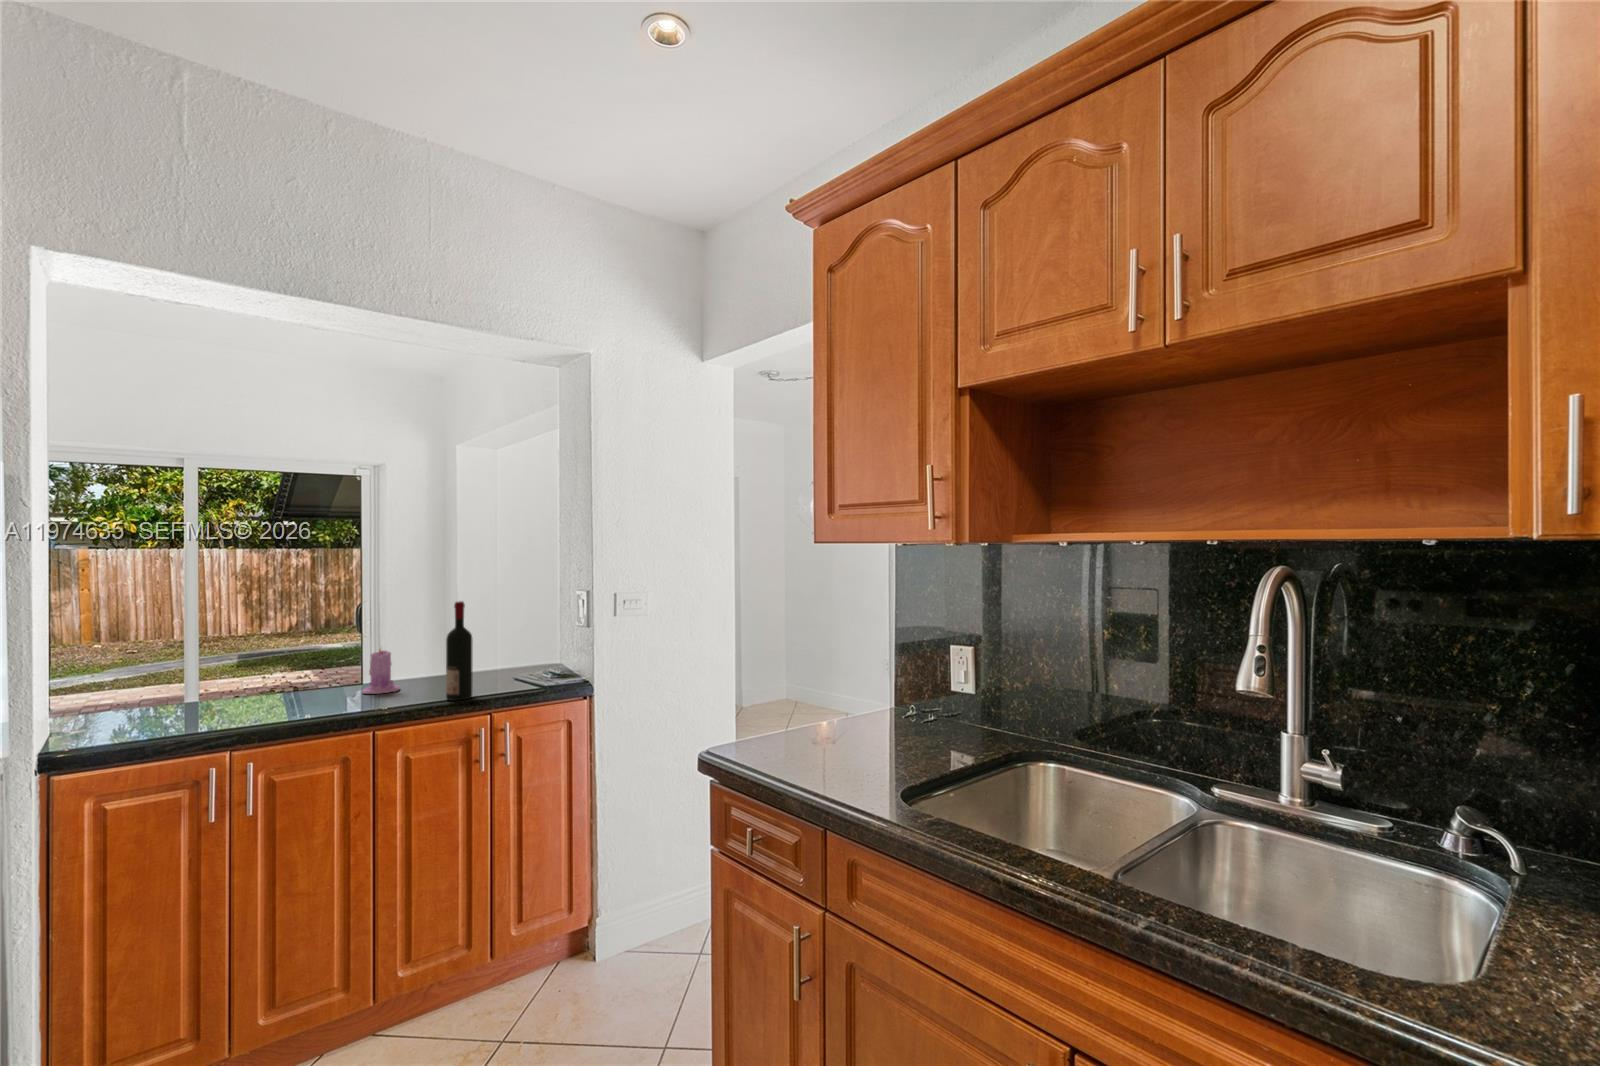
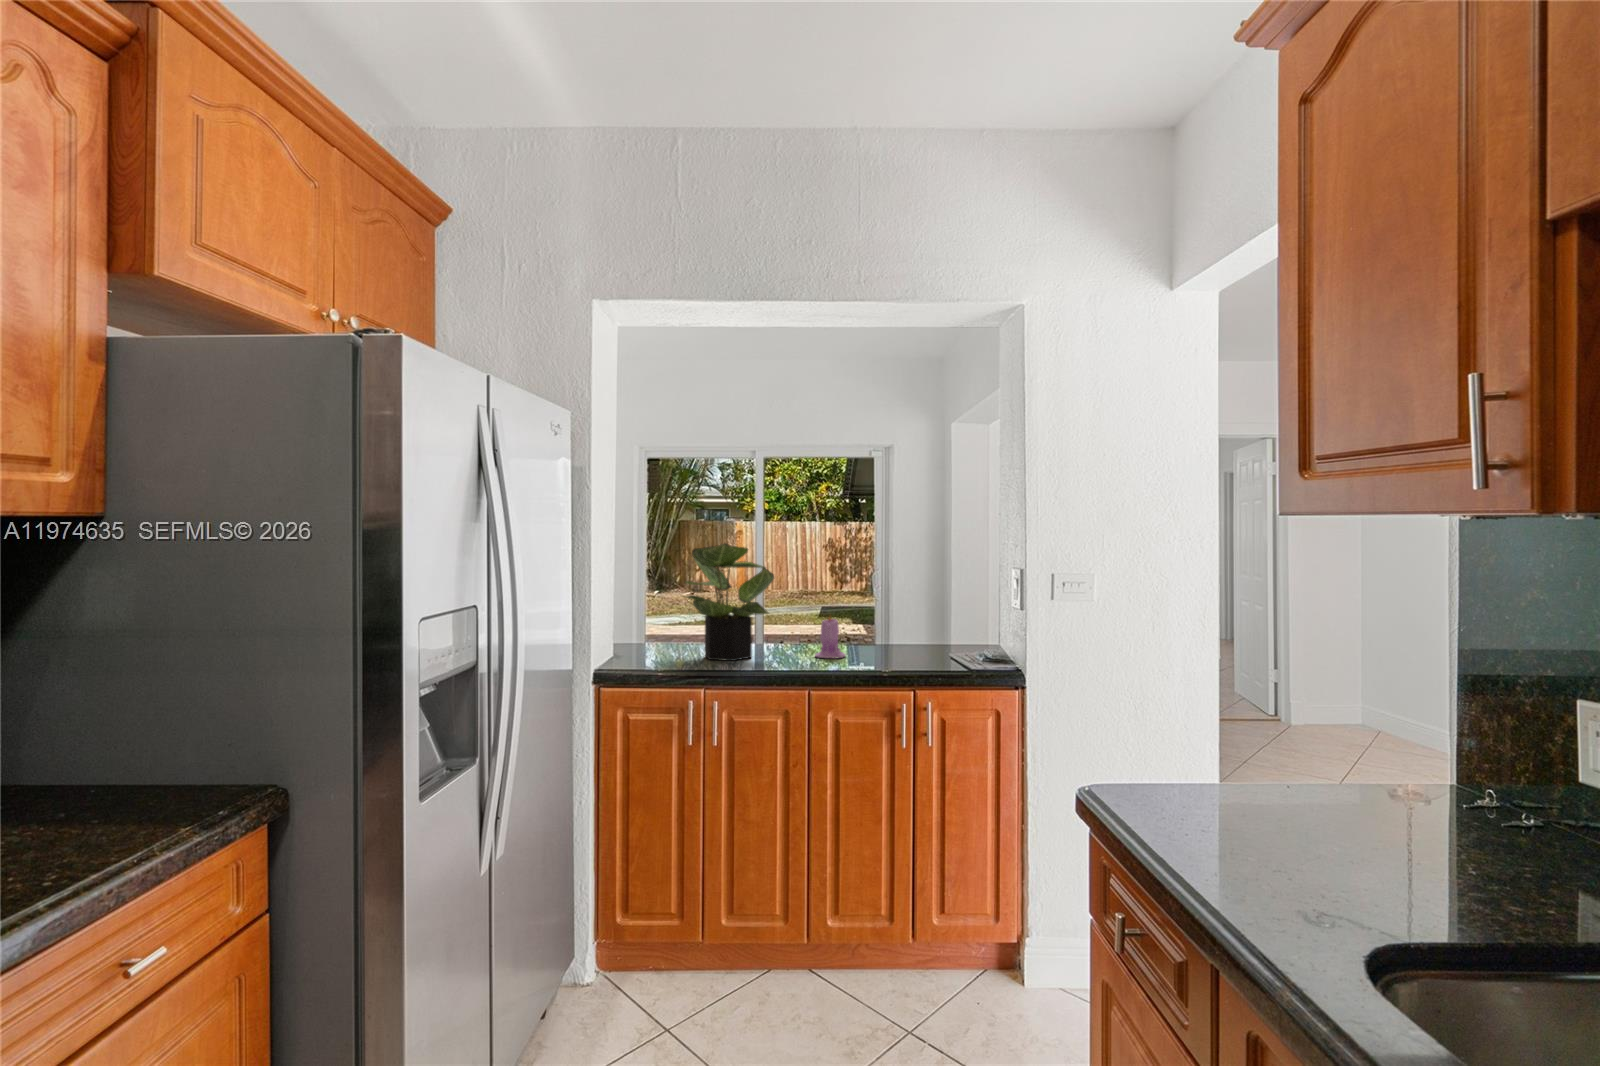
potted plant: none [174,576,310,715] -> present [686,543,774,661]
wine bottle: present [446,601,473,701] -> none [872,574,895,672]

